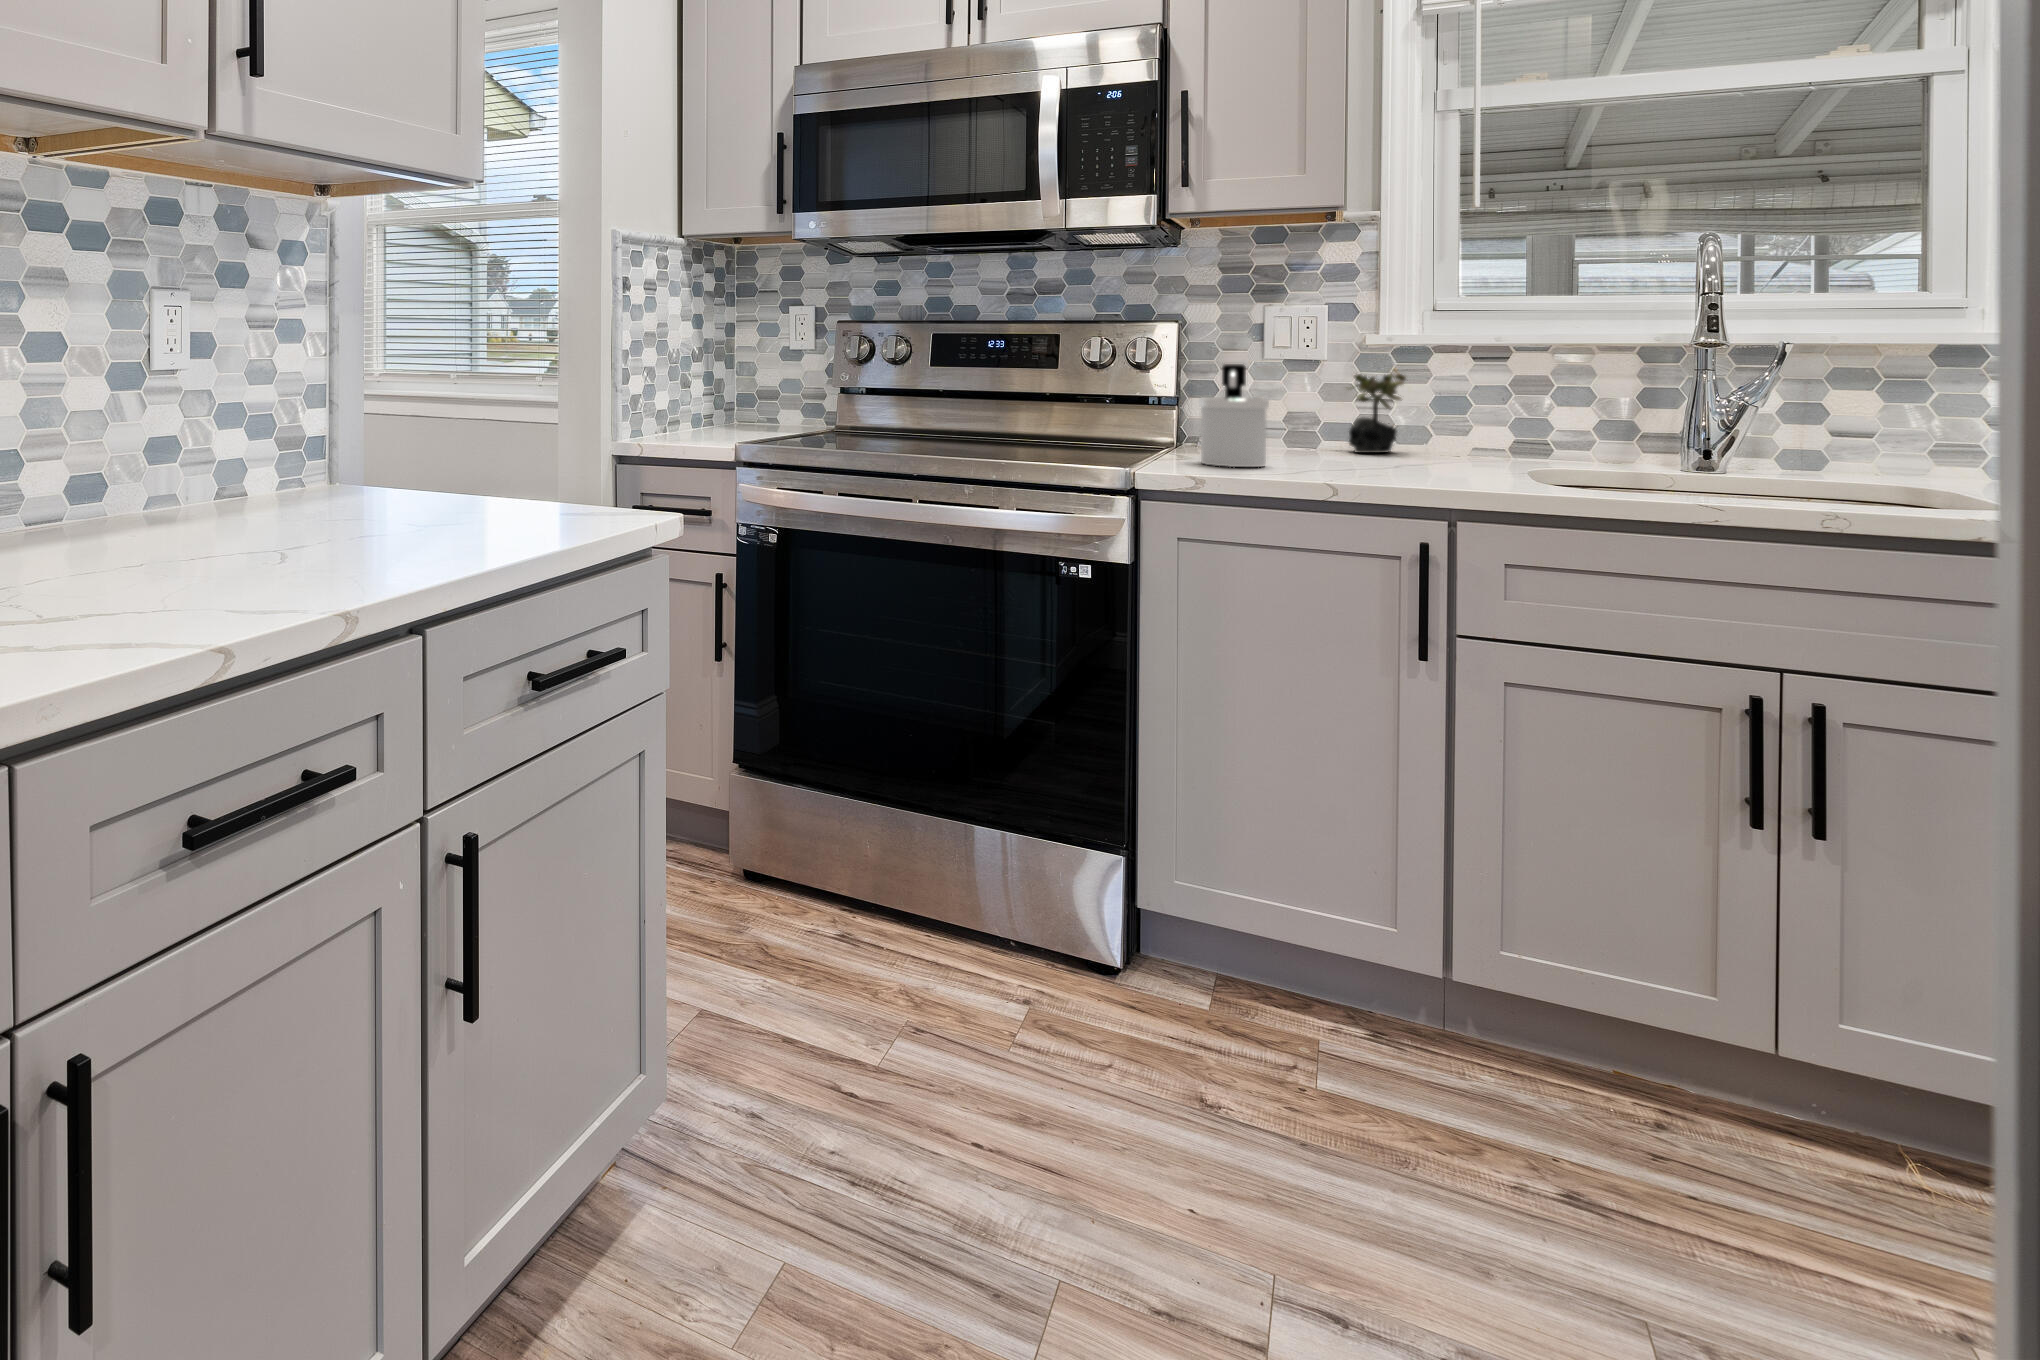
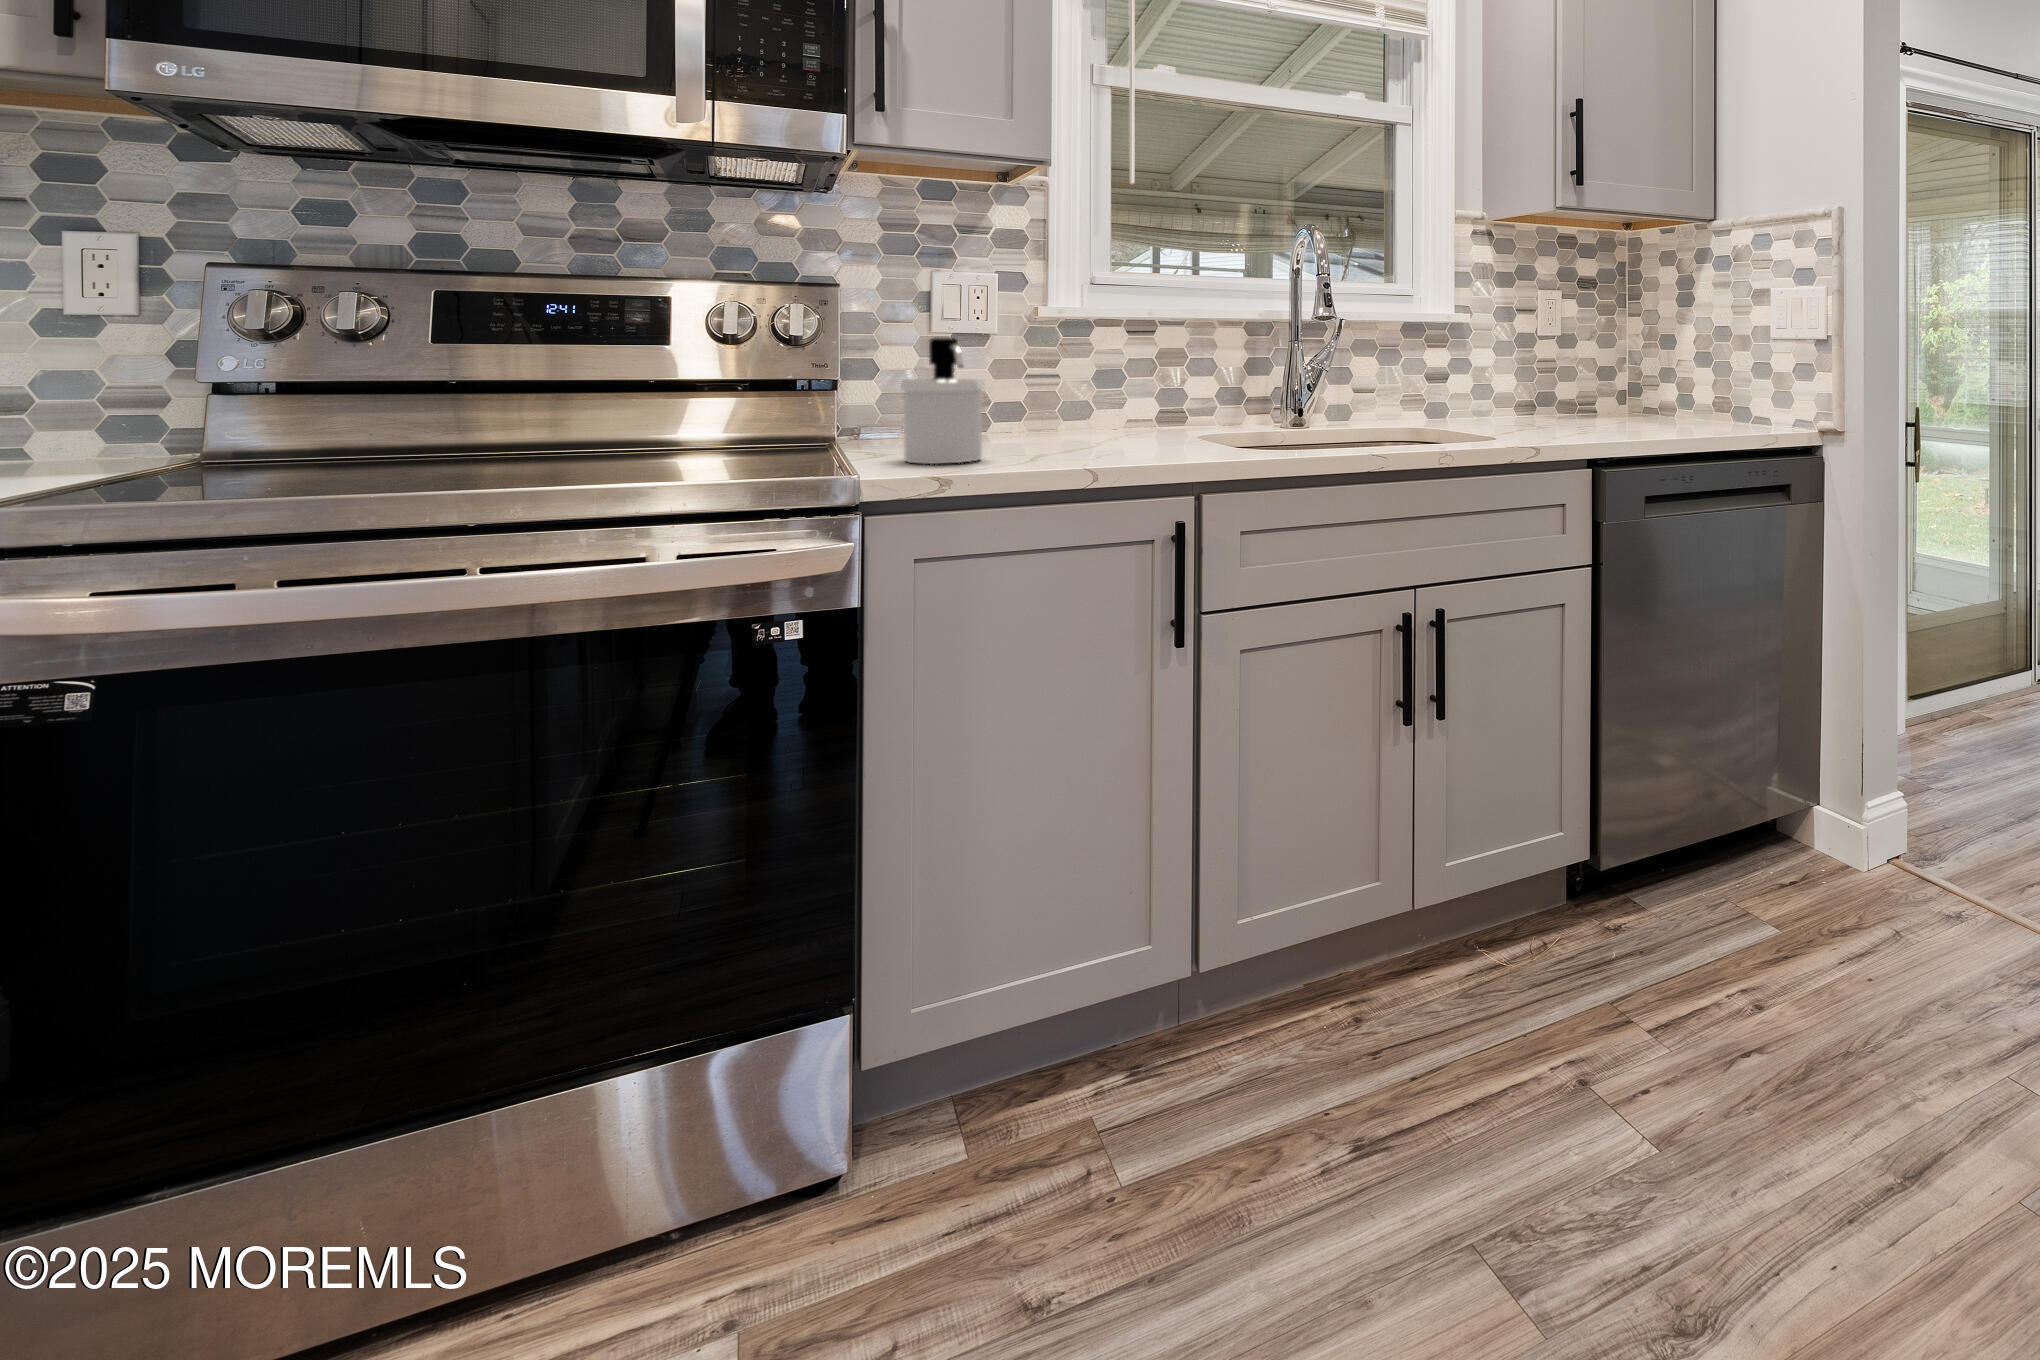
succulent plant: present [1349,374,1406,453] -> none [1013,345,1074,435]

